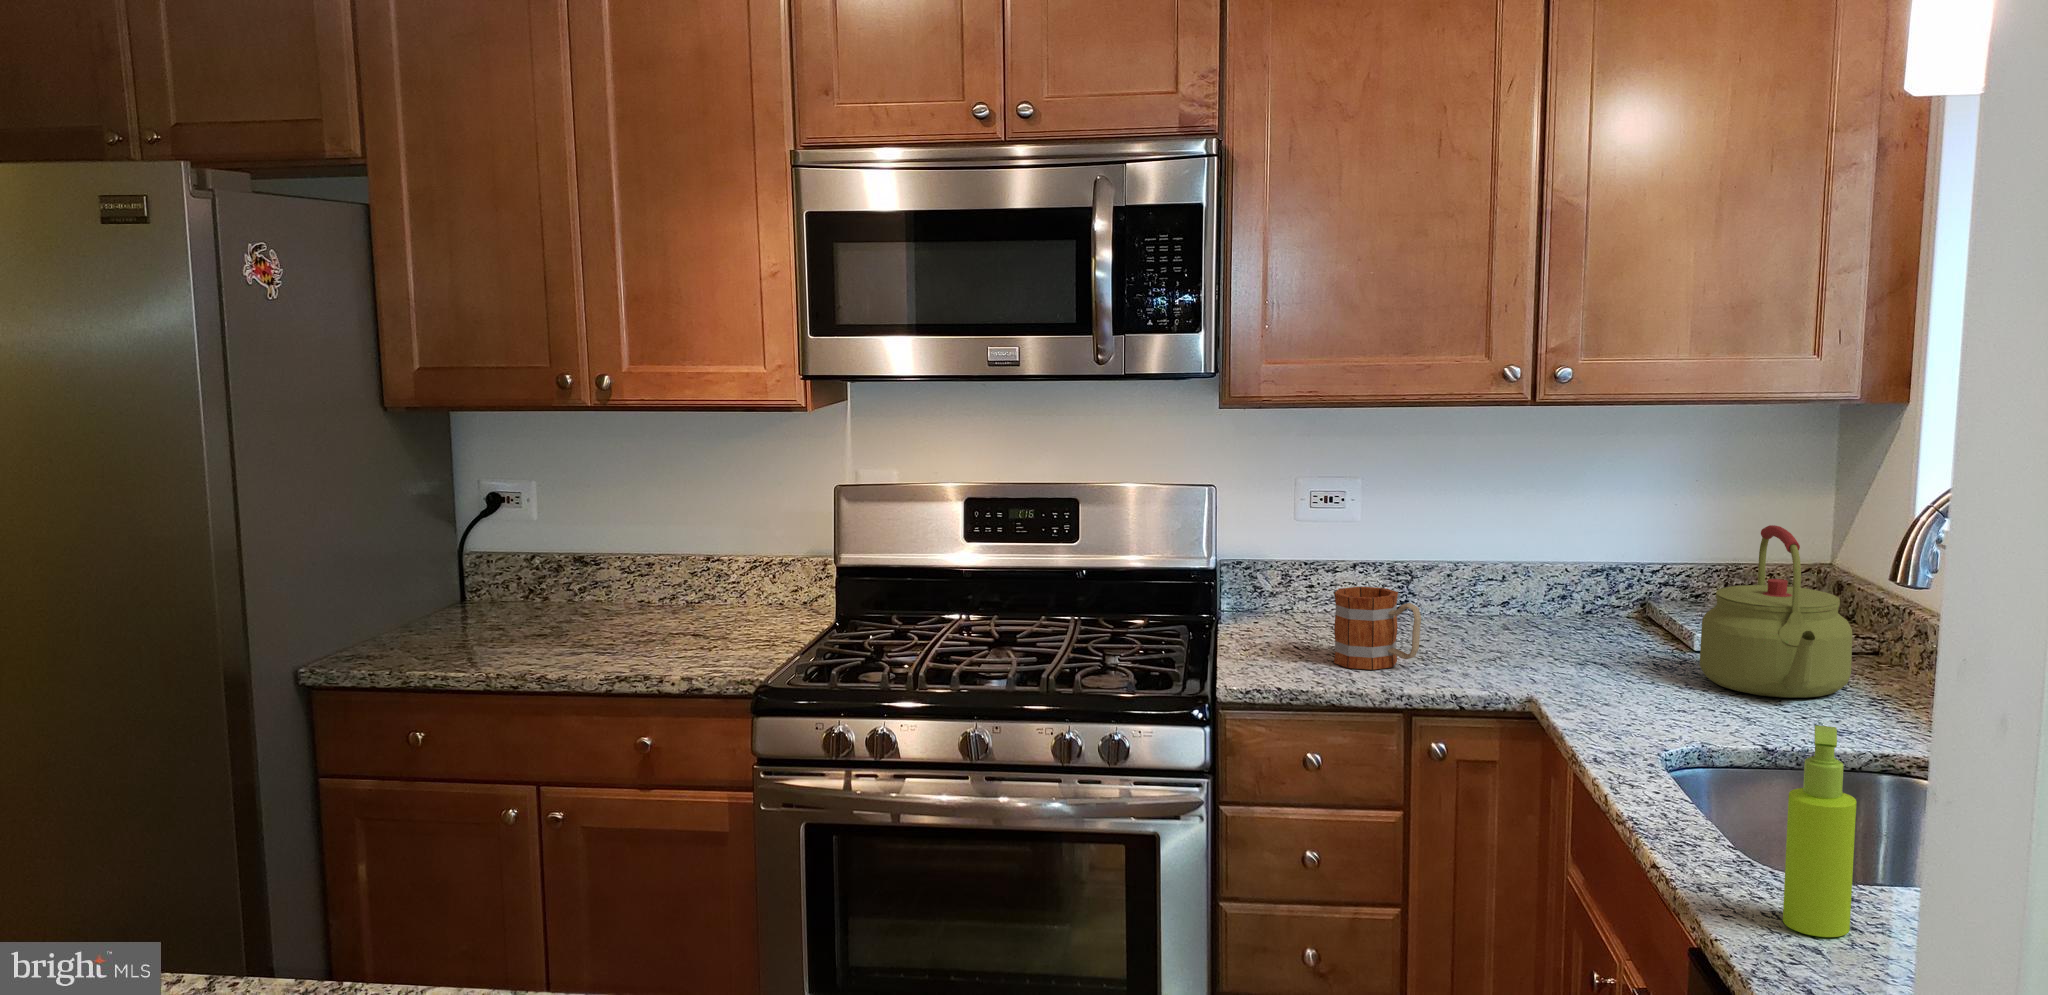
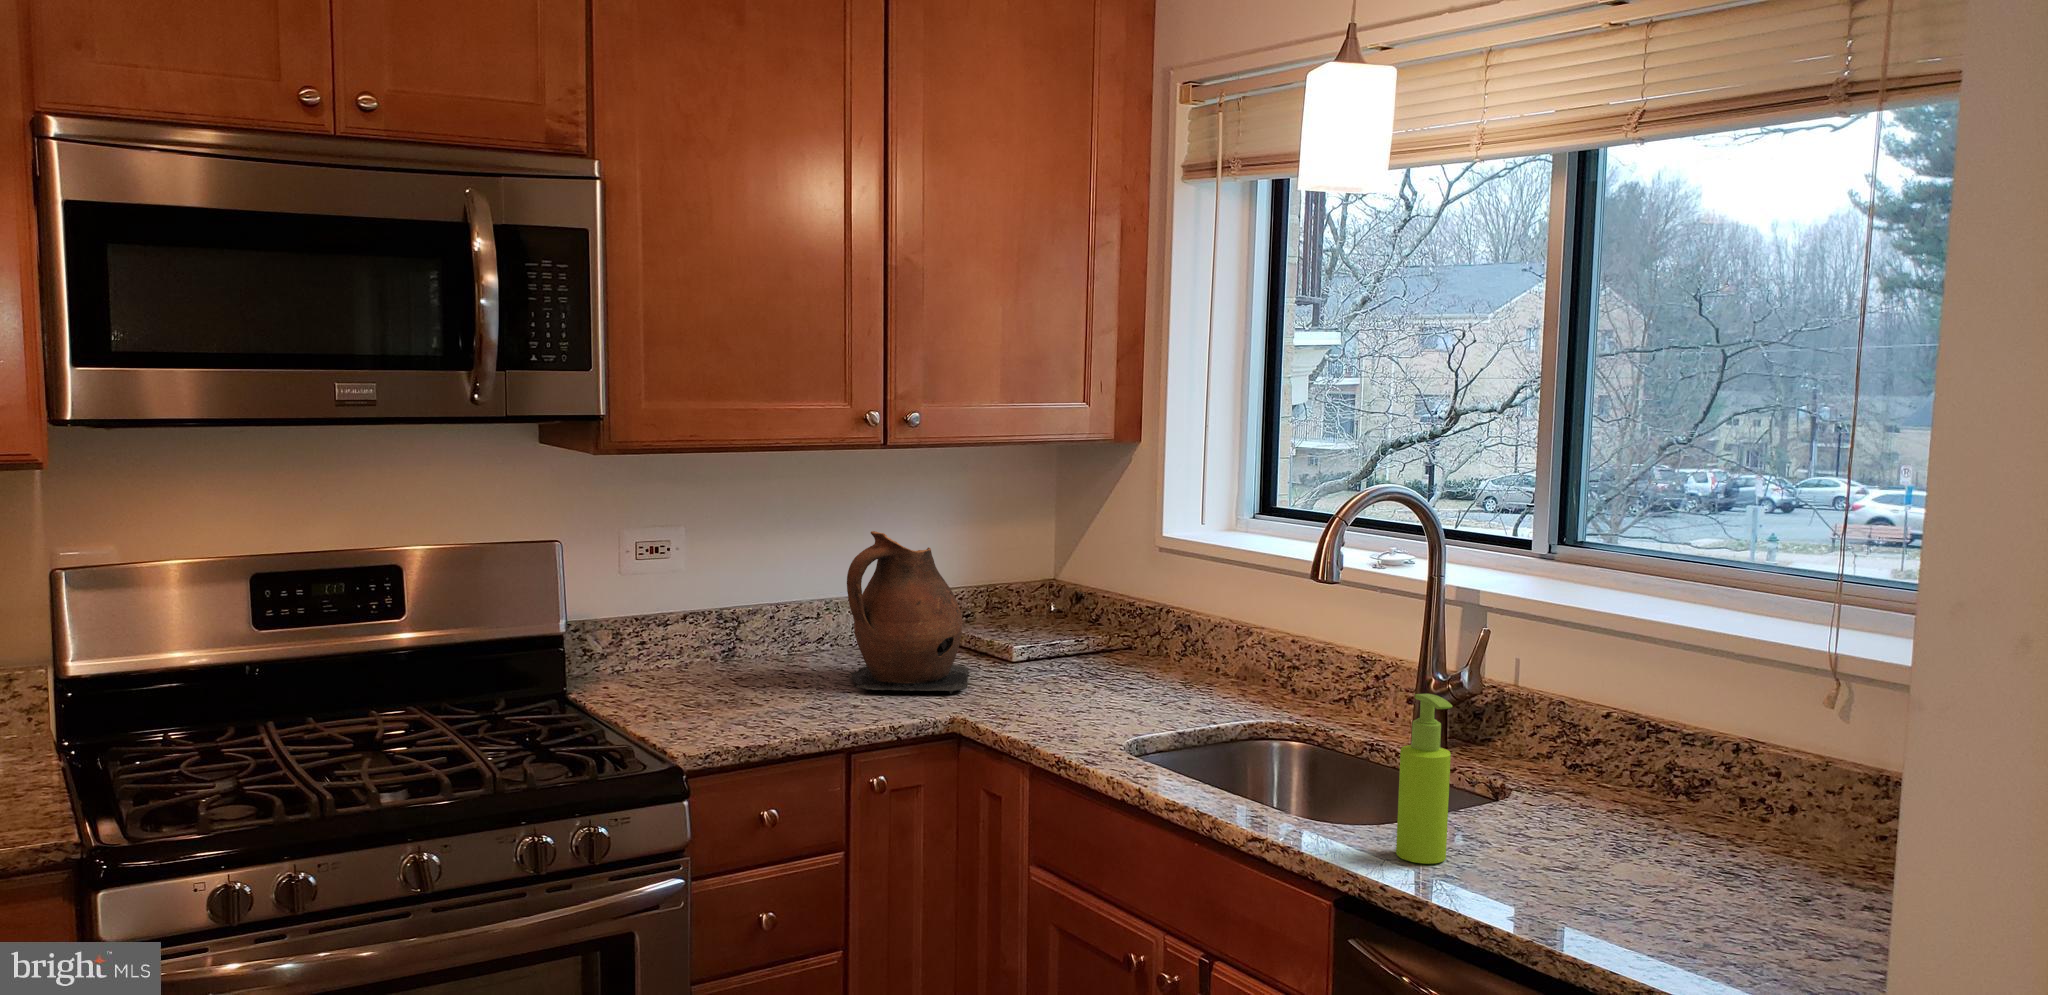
ceramic pitcher: none [1467,492,1626,673] -> present [847,531,969,694]
kettle: present [1699,525,1852,698] -> none [1048,547,1165,690]
mug: present [1334,587,1421,670] -> none [743,633,836,717]

